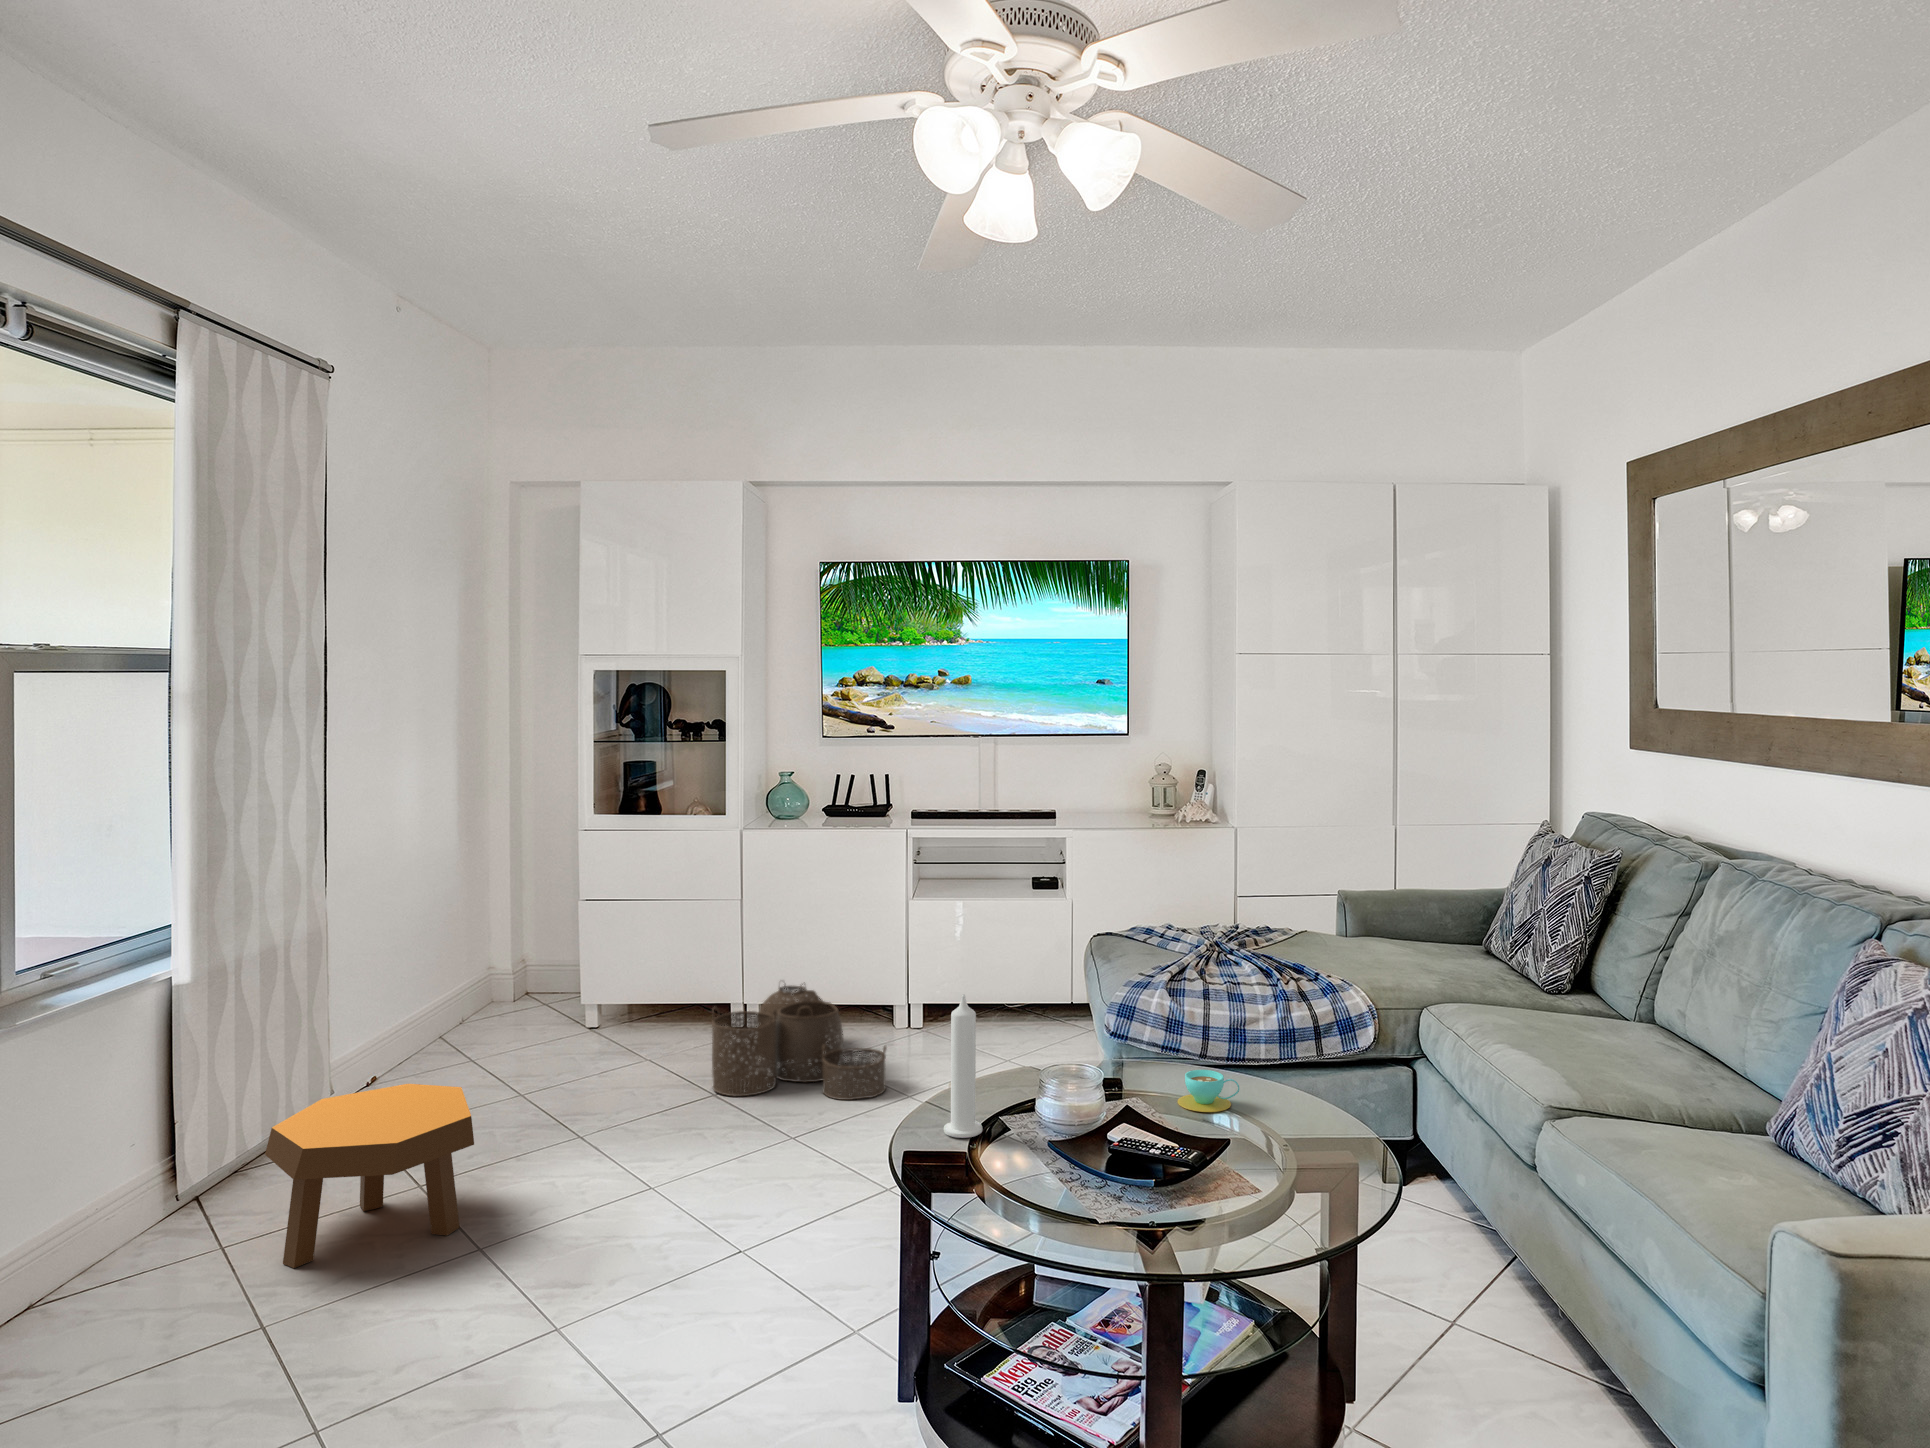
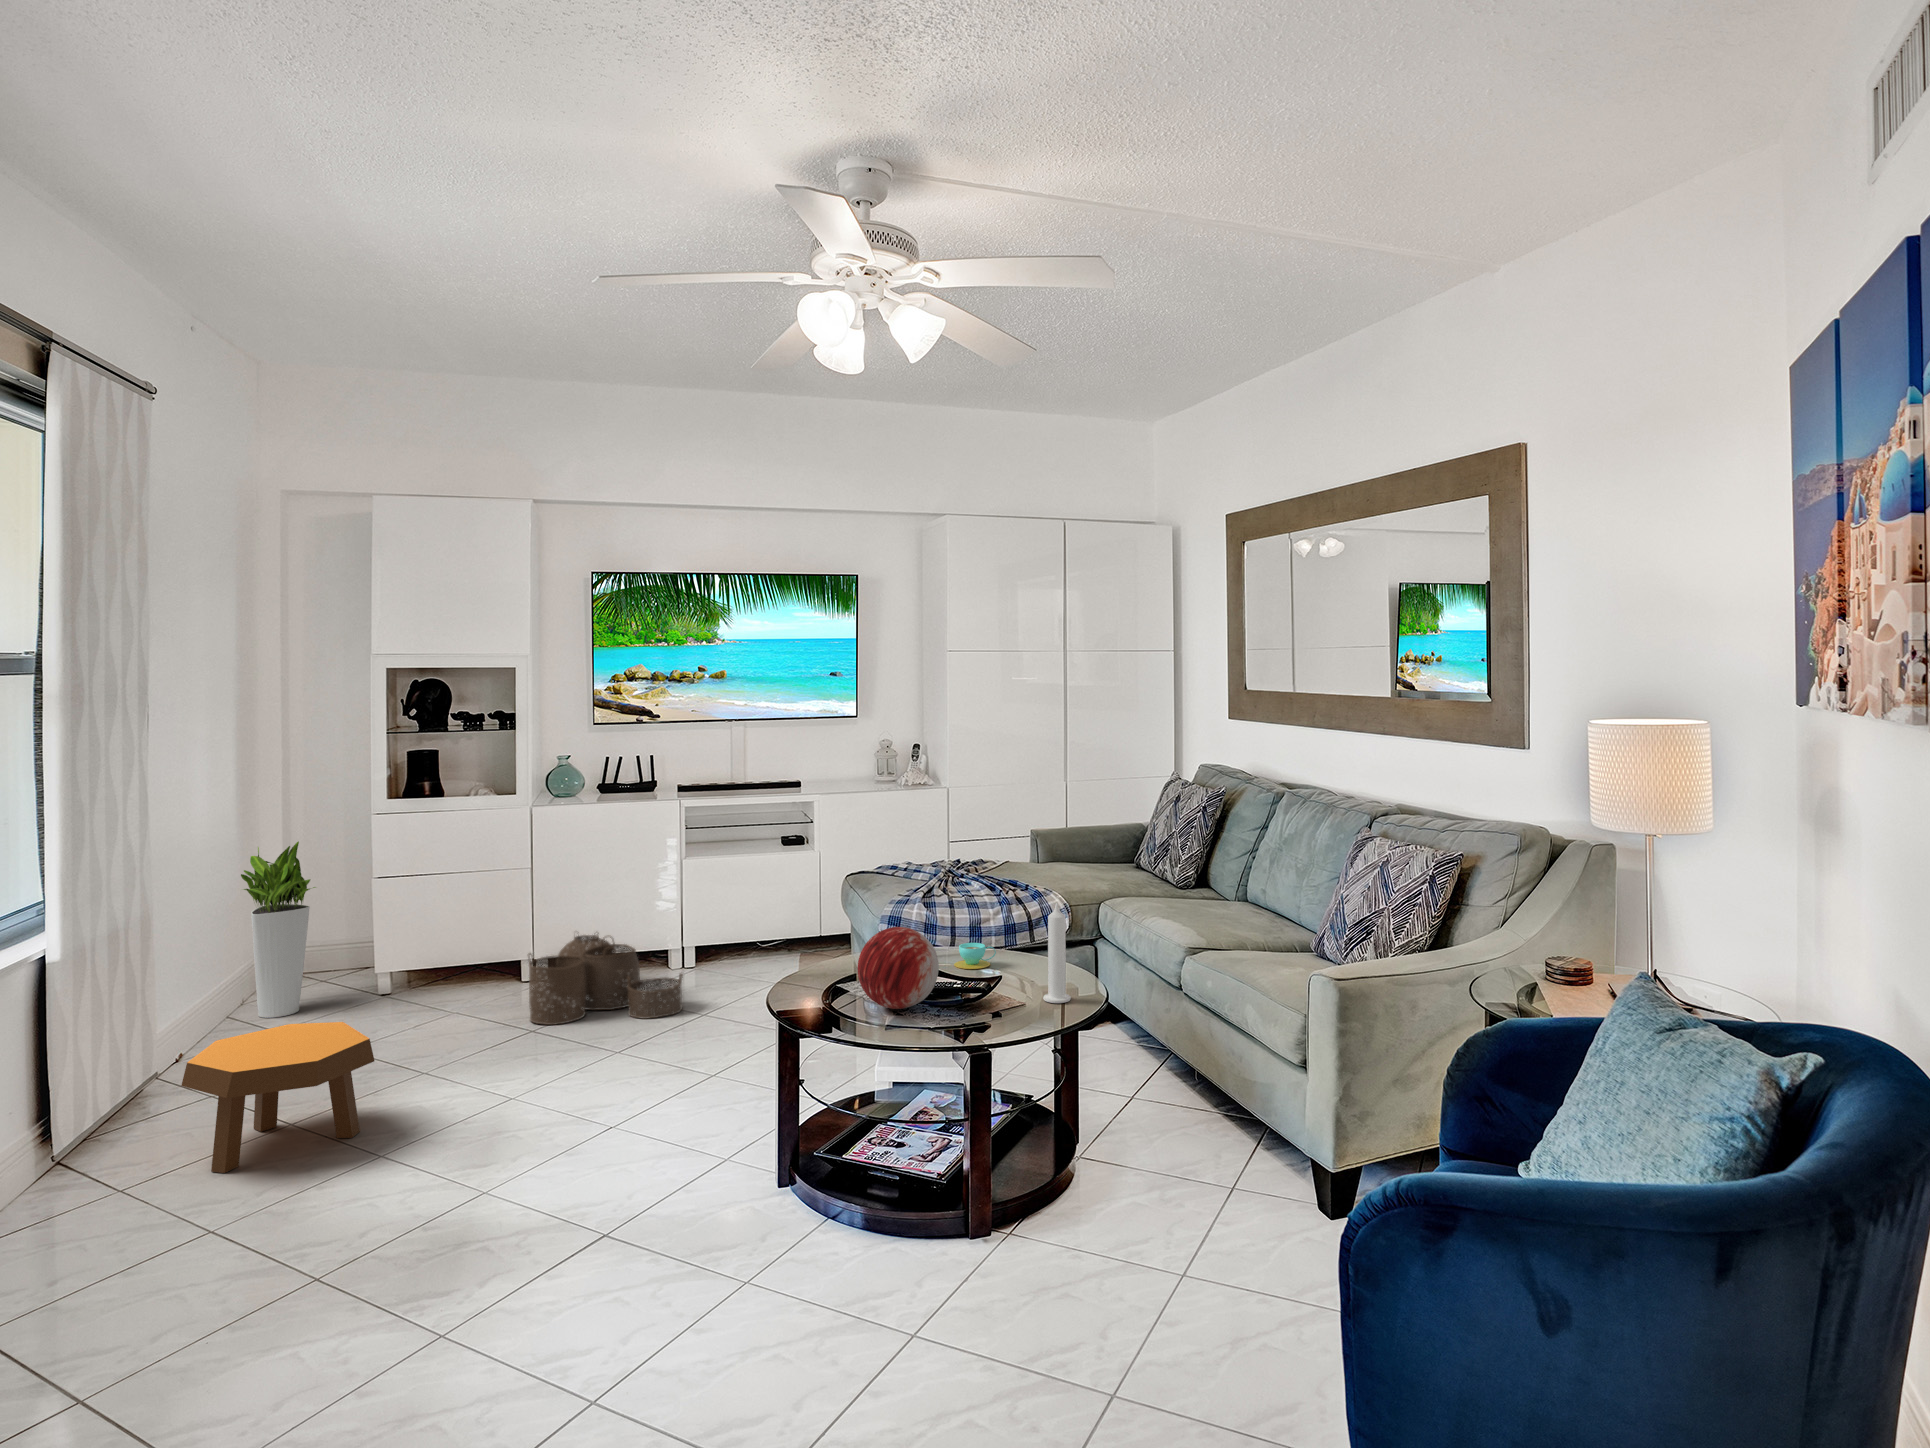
planter: none [434,859,512,1054] -> present [241,841,316,1018]
candle: present [944,995,982,1138] -> present [1043,903,1071,1003]
decorative orb: none [1009,1054,1128,1179] -> present [858,927,939,1009]

